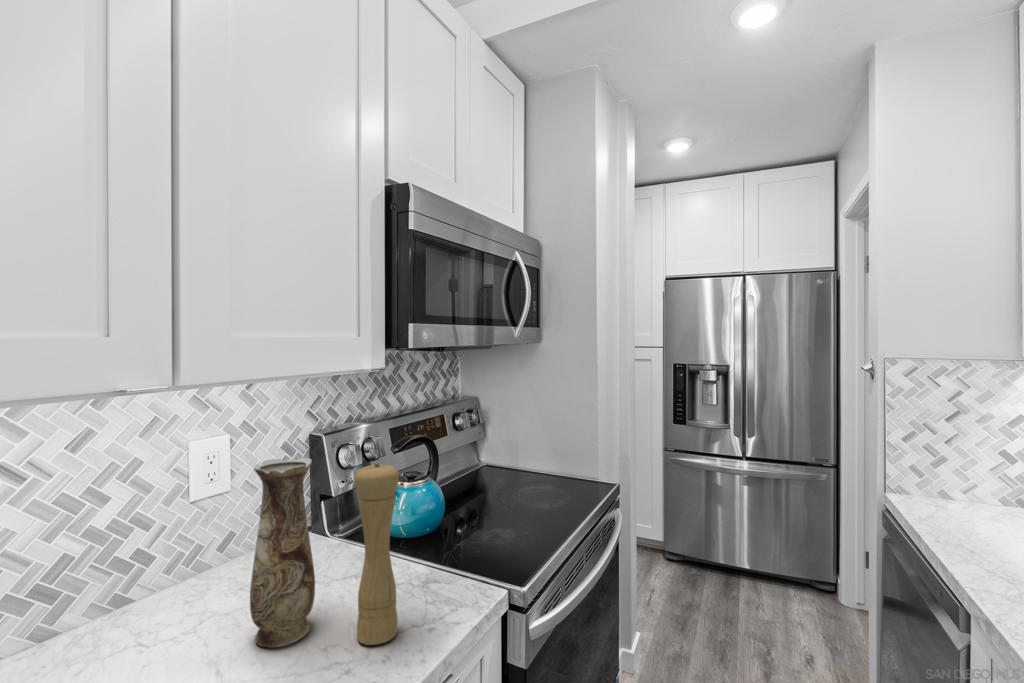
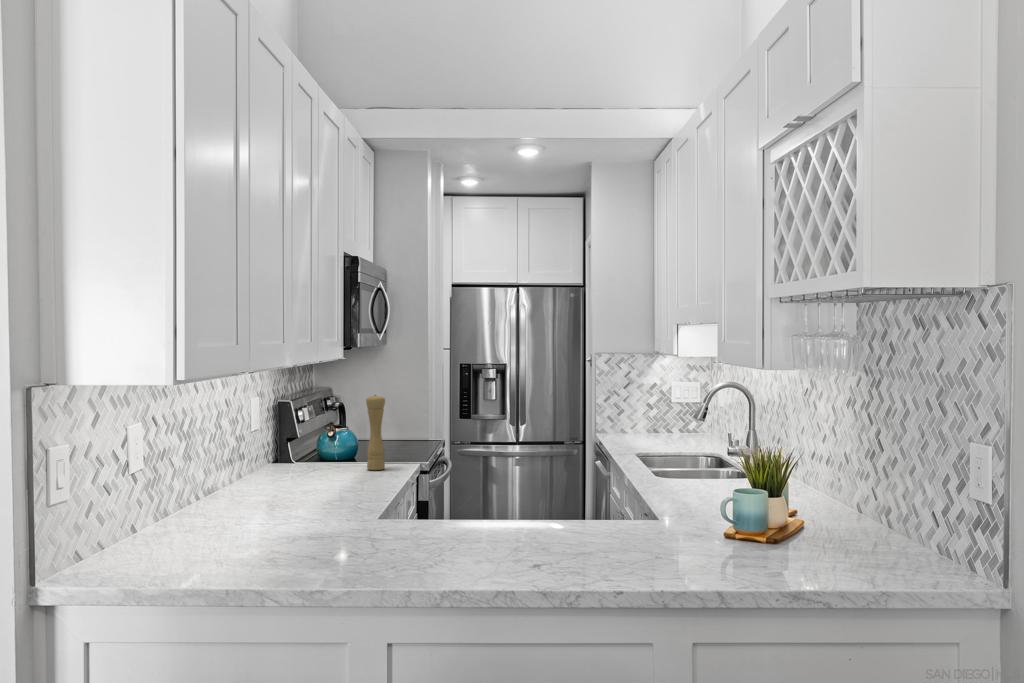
vase: present [250,458,315,647] -> none [321,396,347,473]

